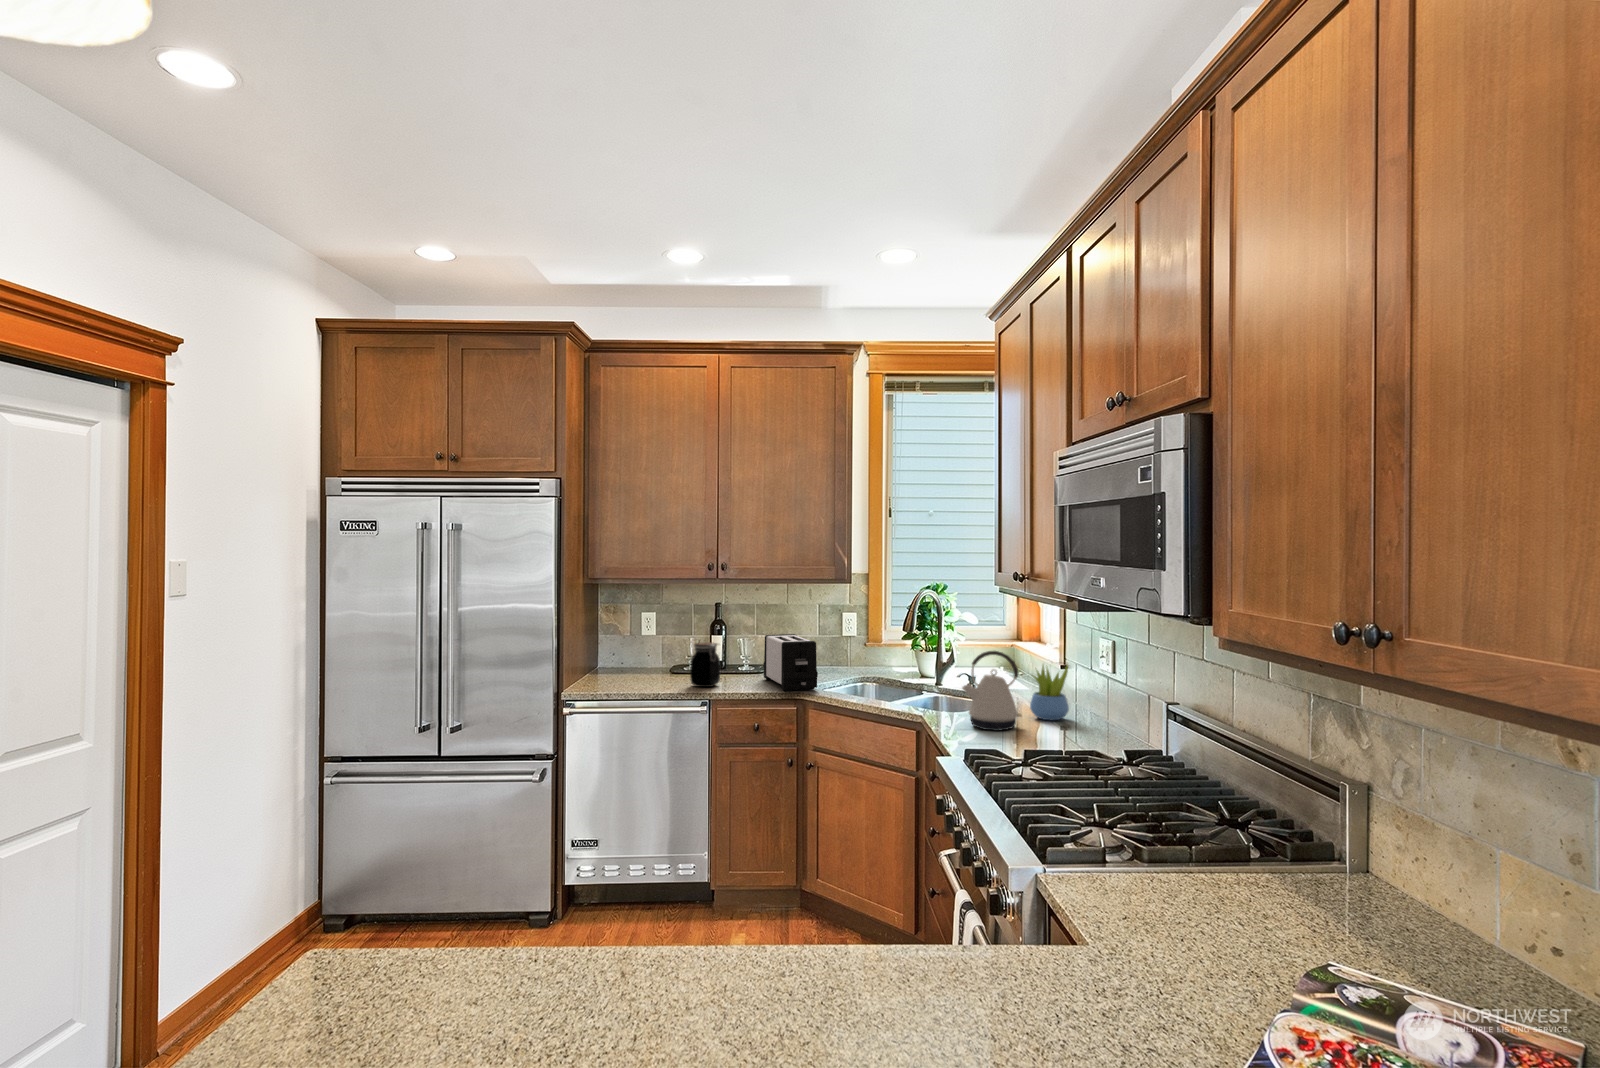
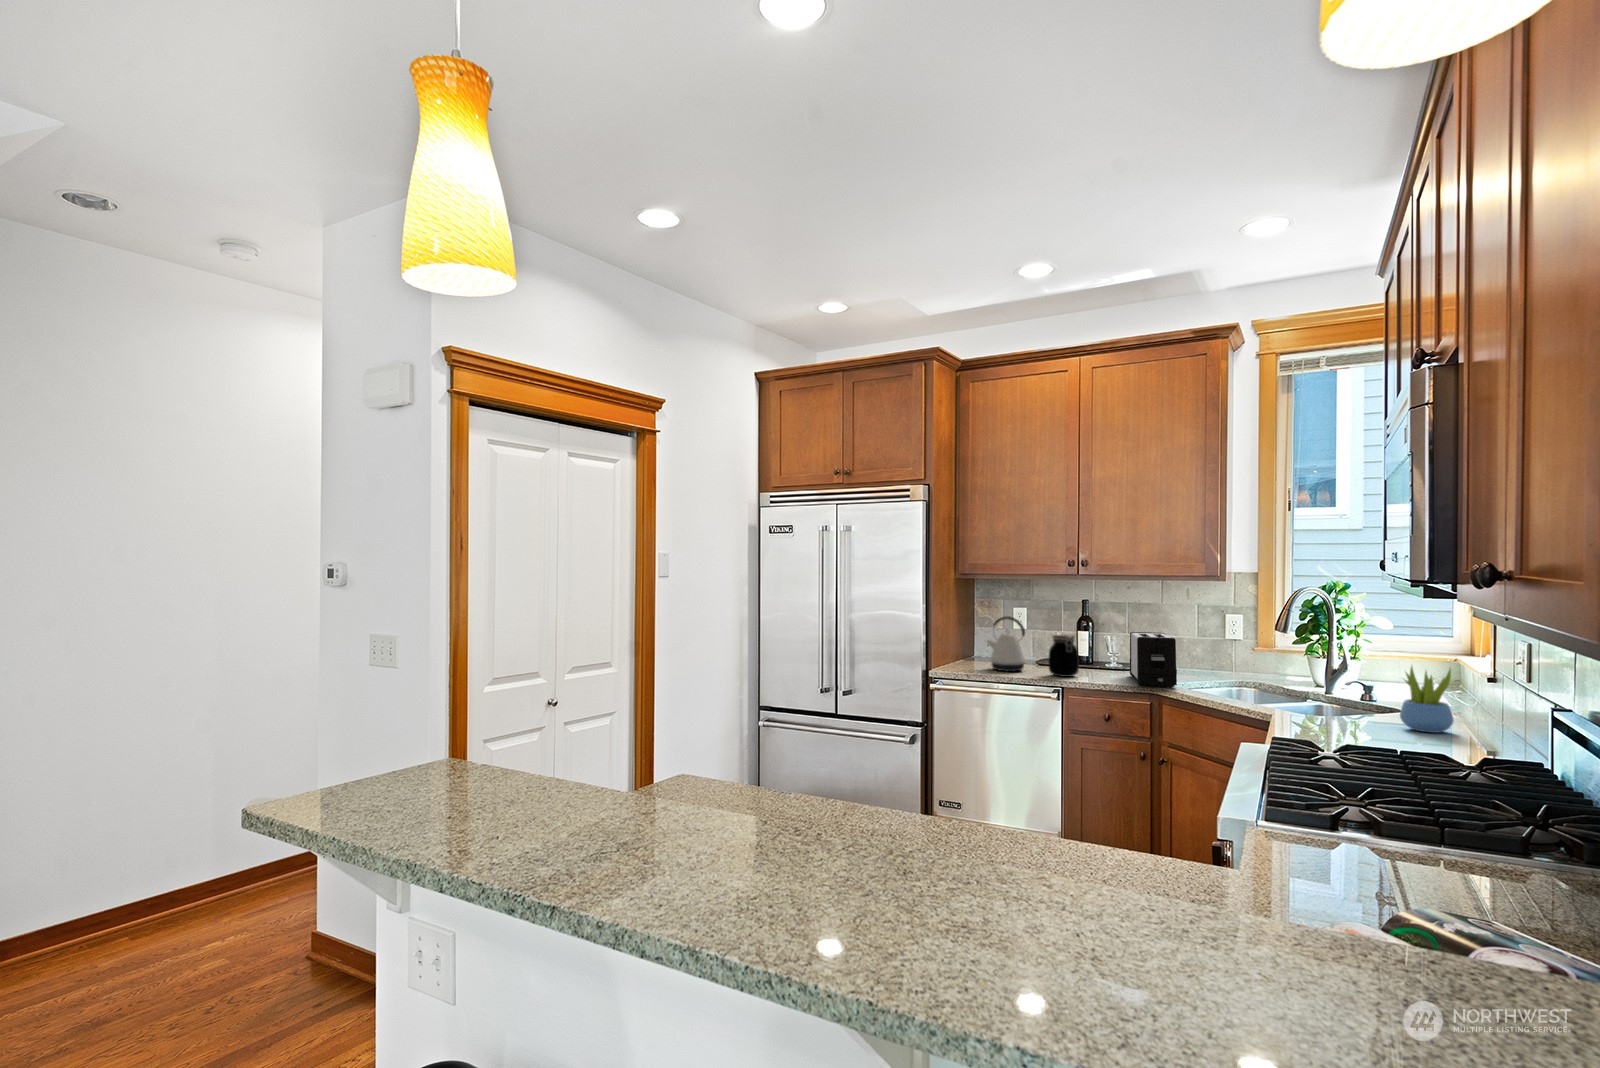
kettle: present [962,651,1022,731] -> present [987,616,1027,671]

